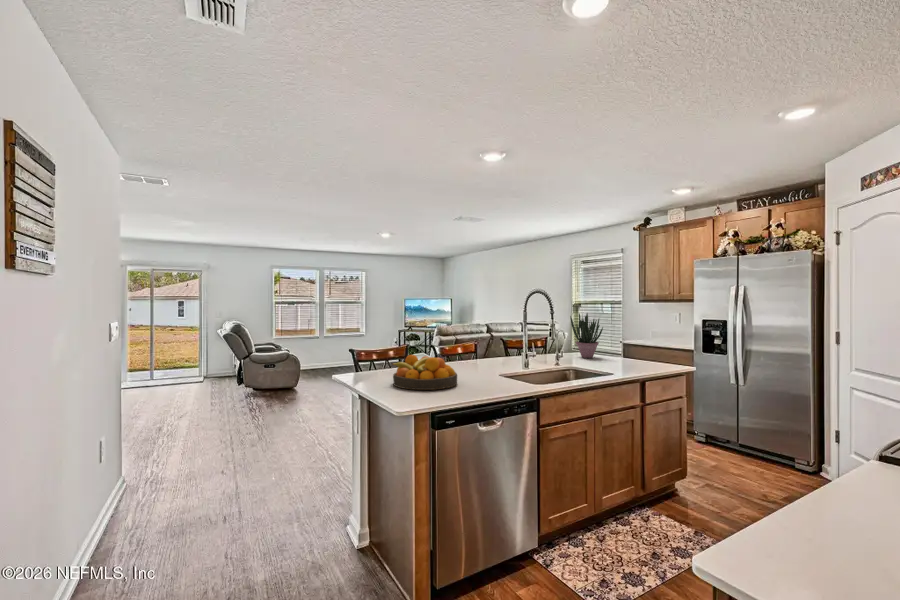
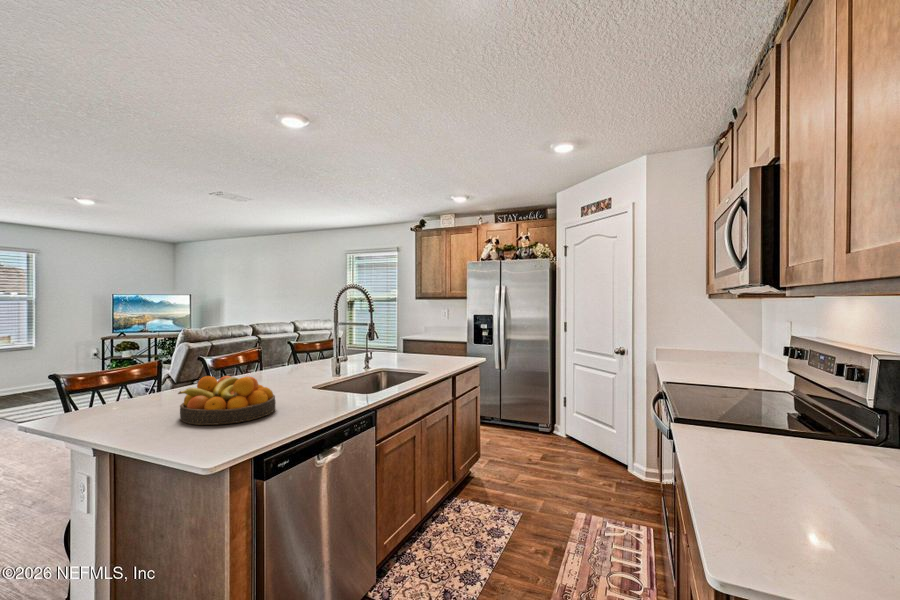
potted plant: present [570,313,603,358] -> none [374,312,406,359]

